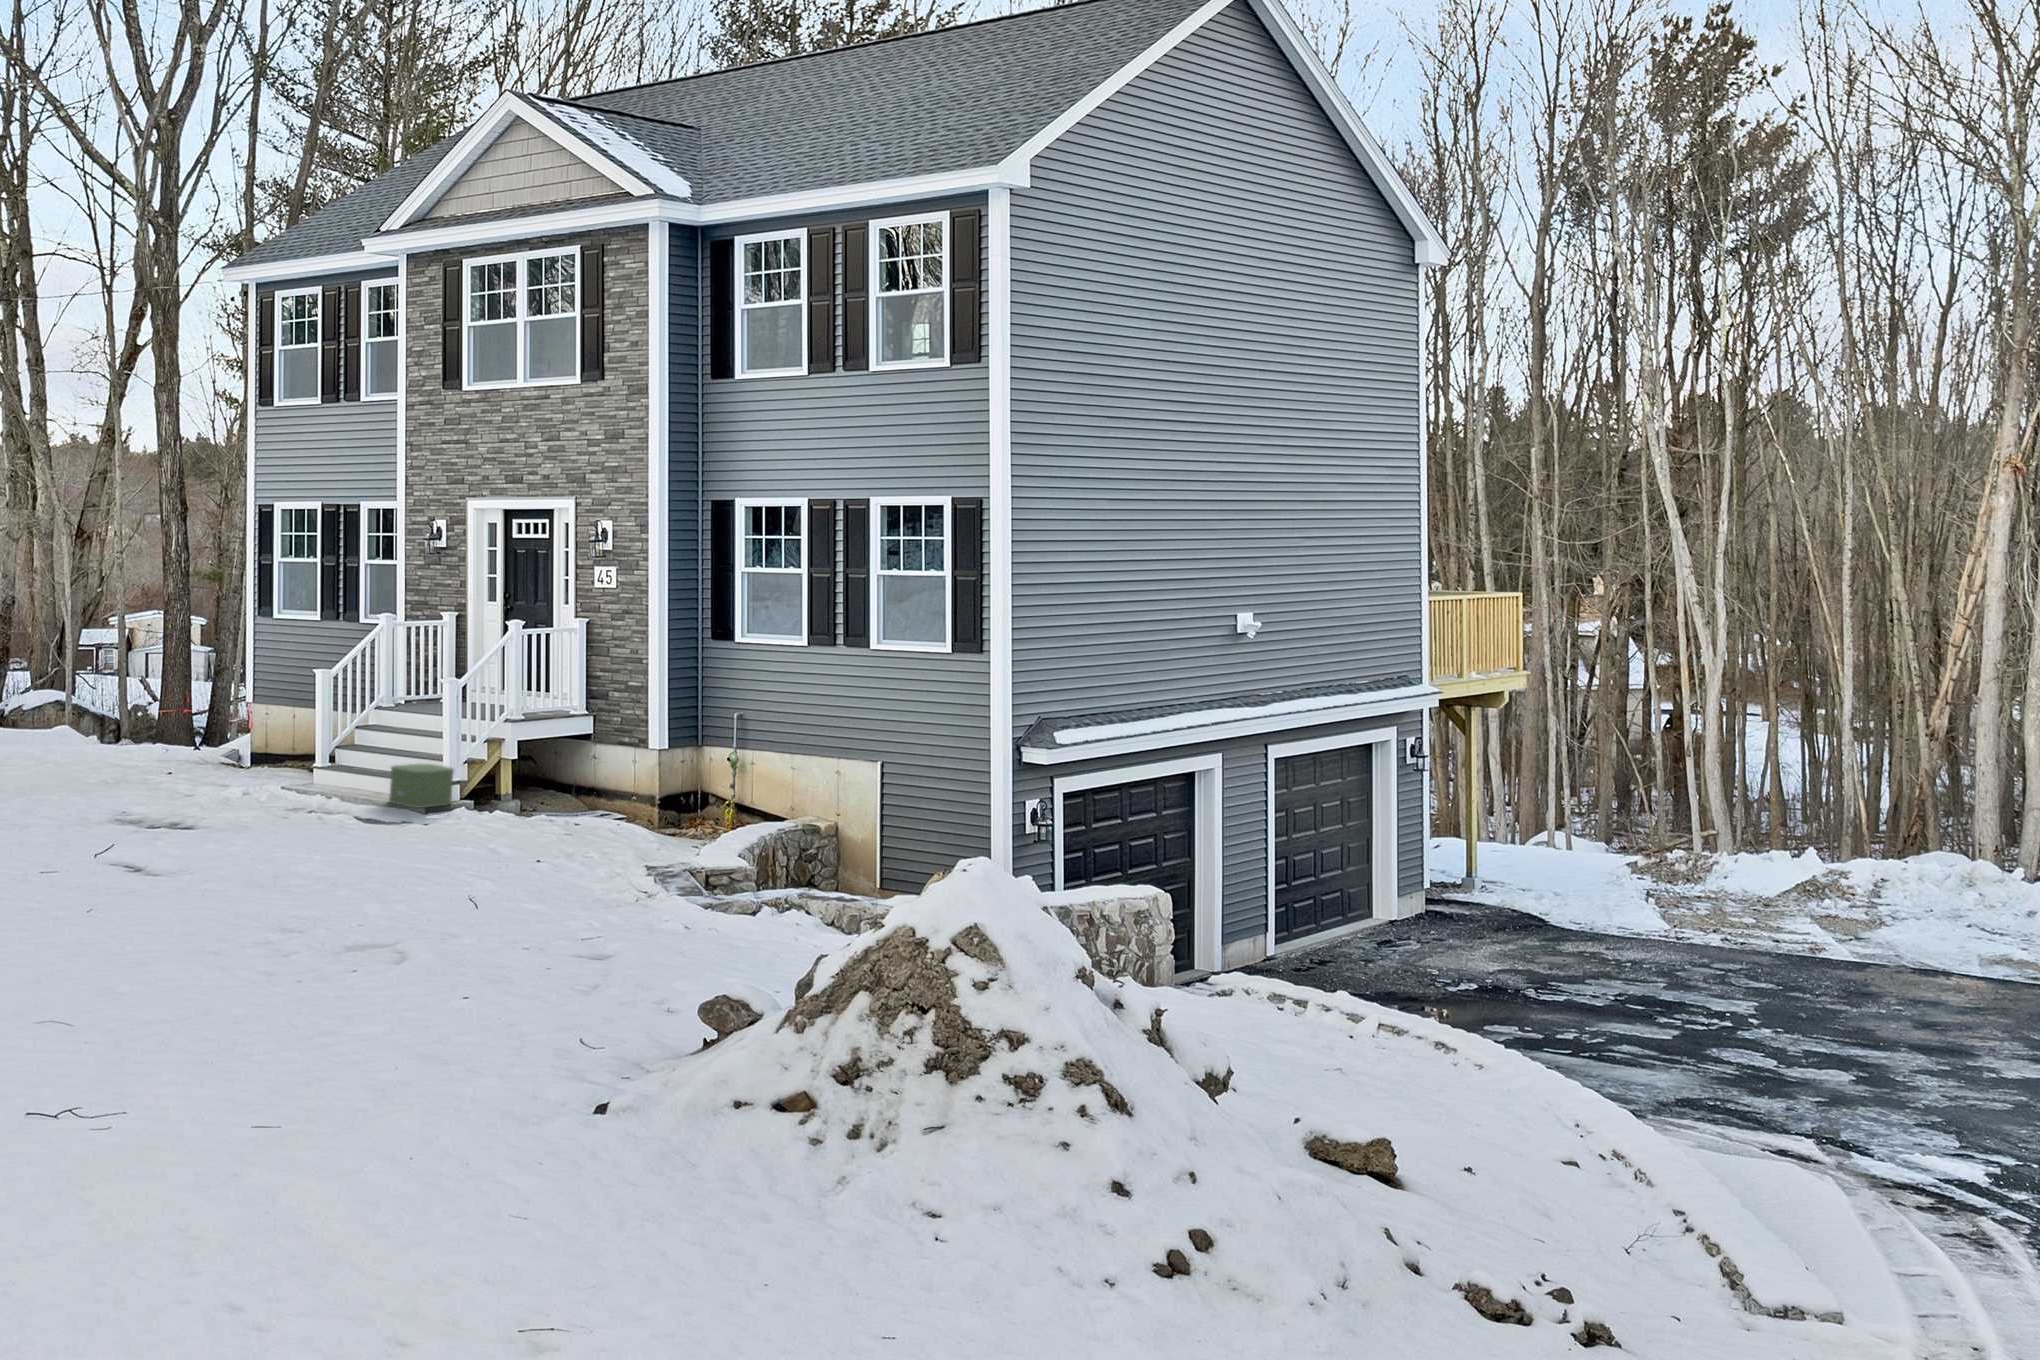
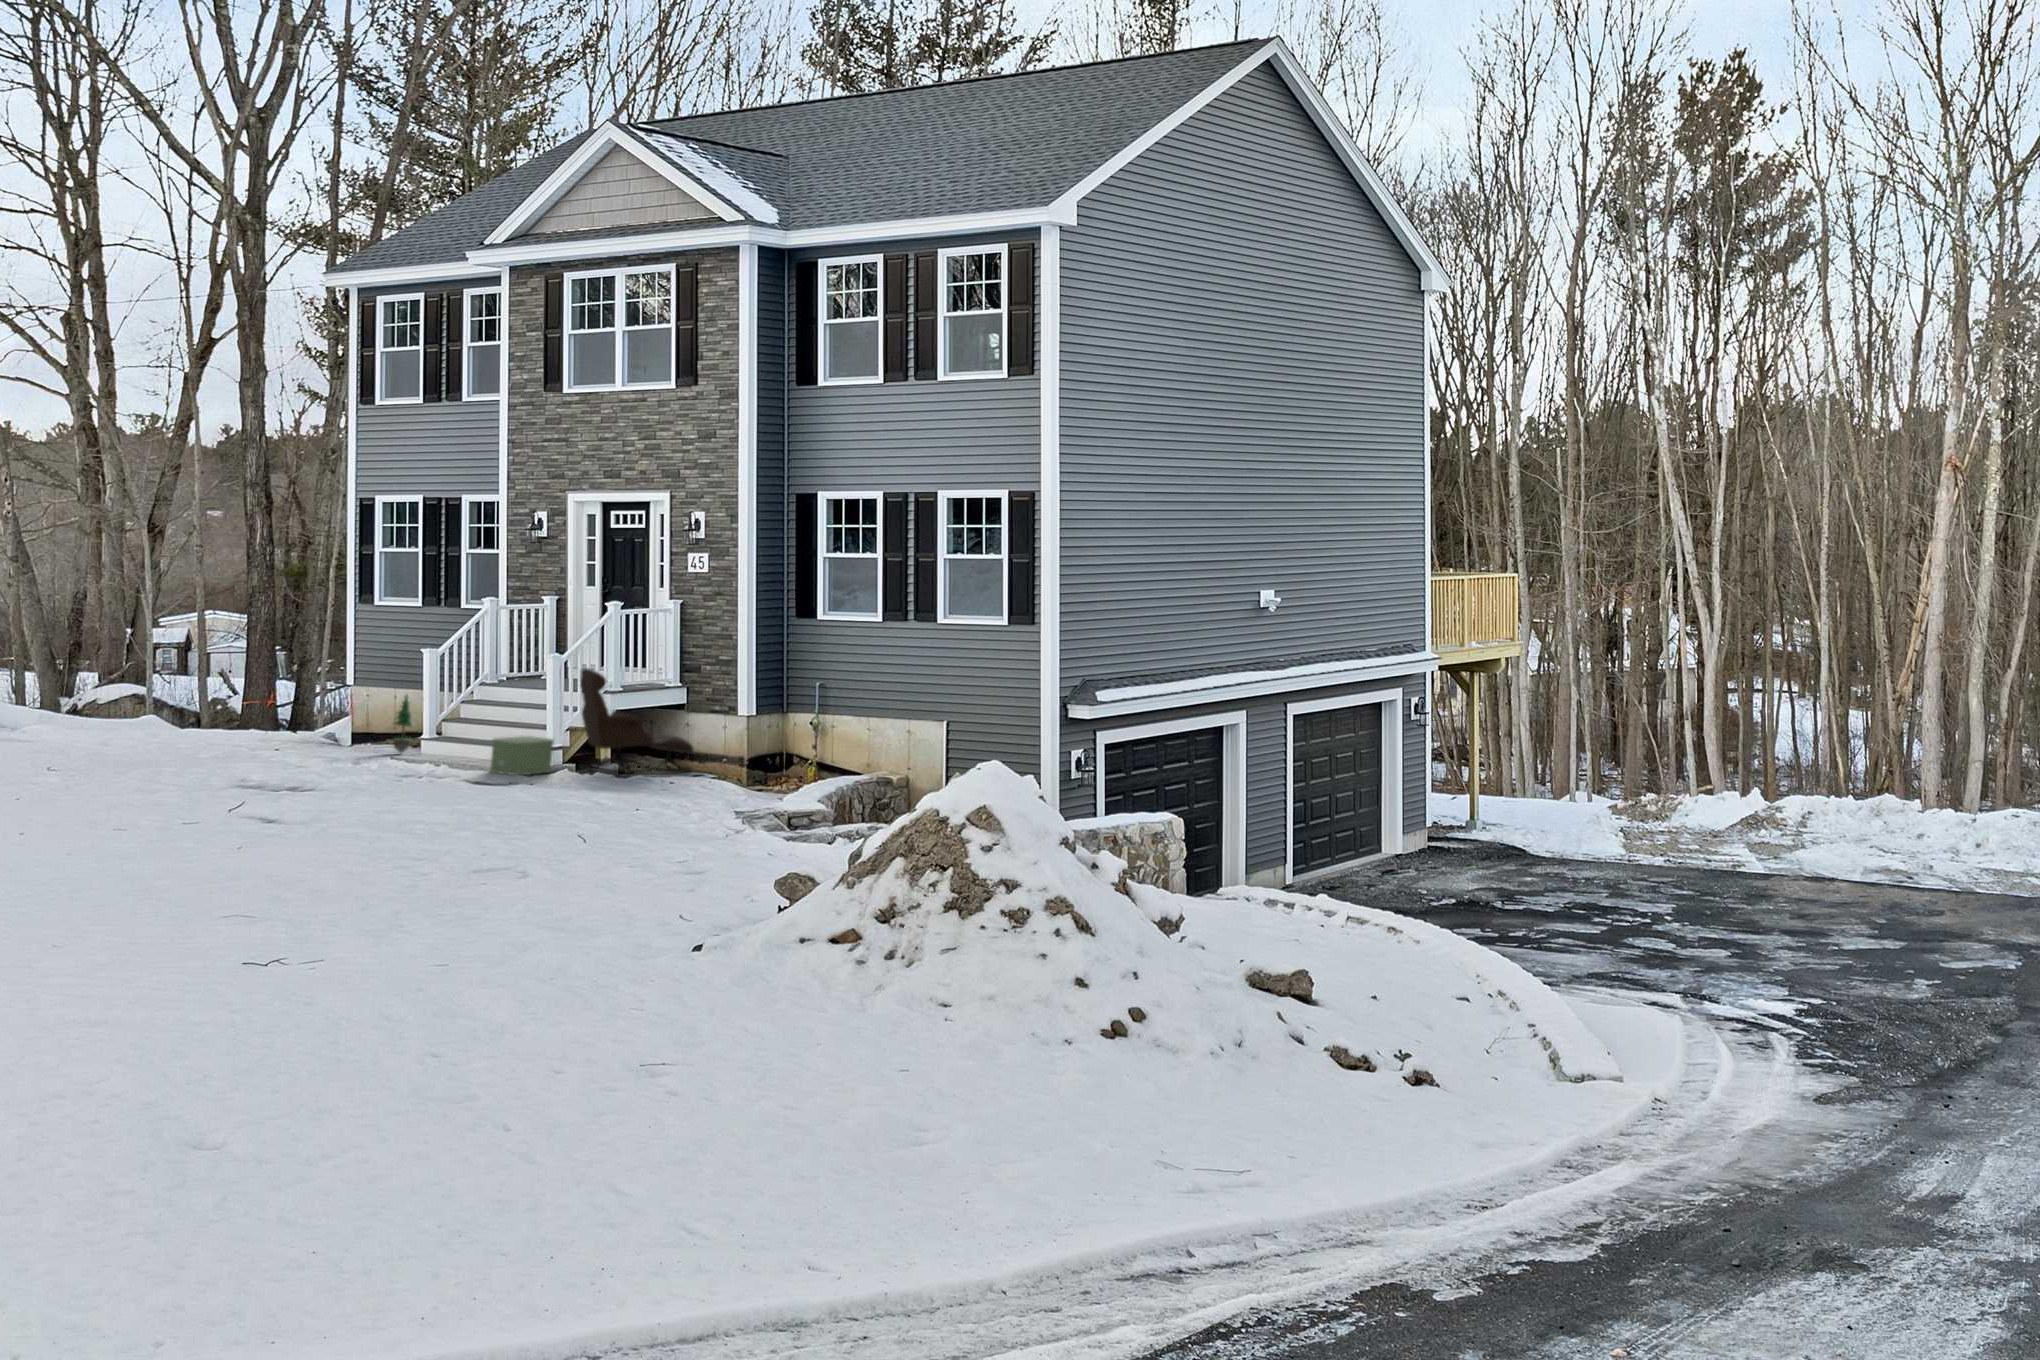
lounge chair: none [480,690,600,808] -> present [580,668,693,772]
potted tree: none [295,711,318,776] -> present [393,695,414,753]

